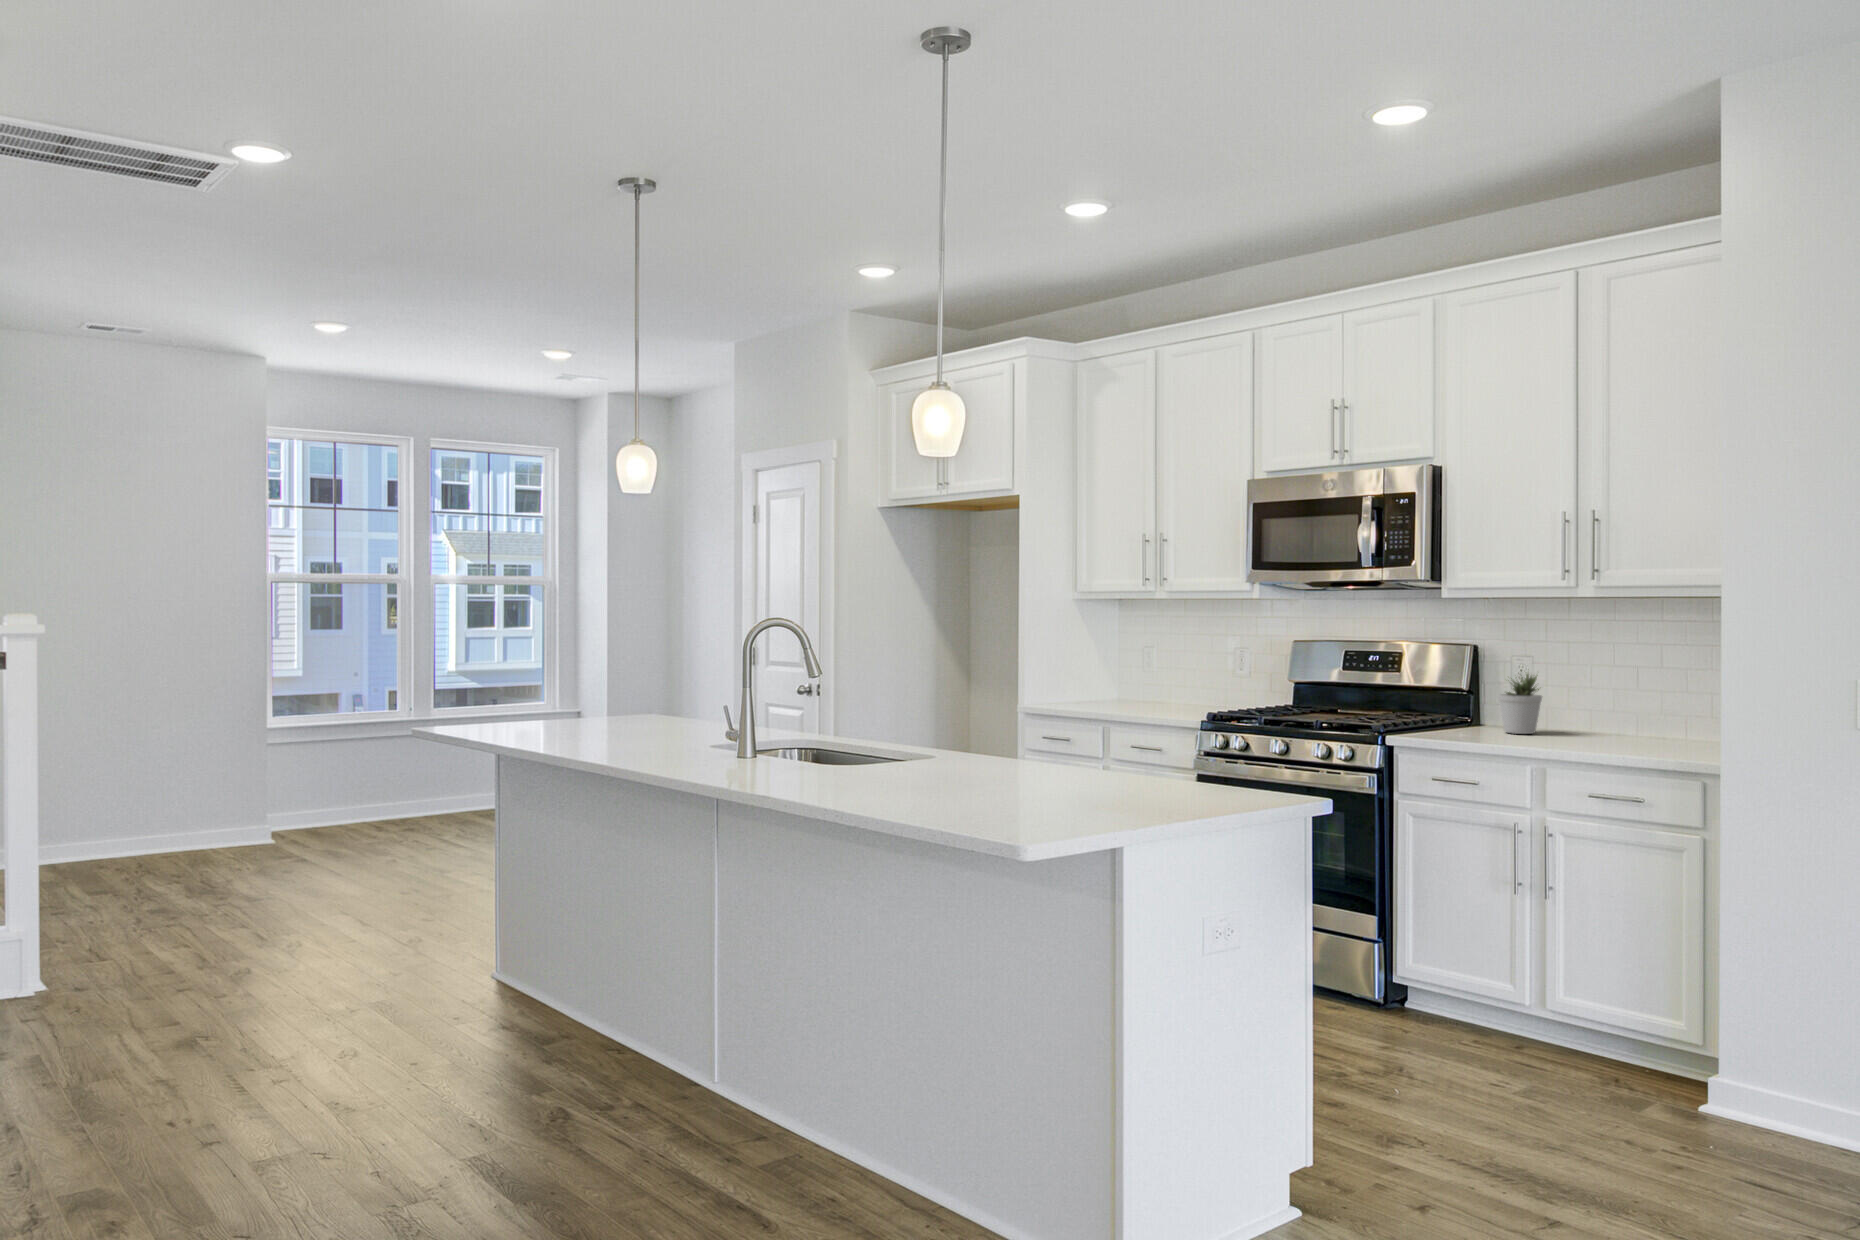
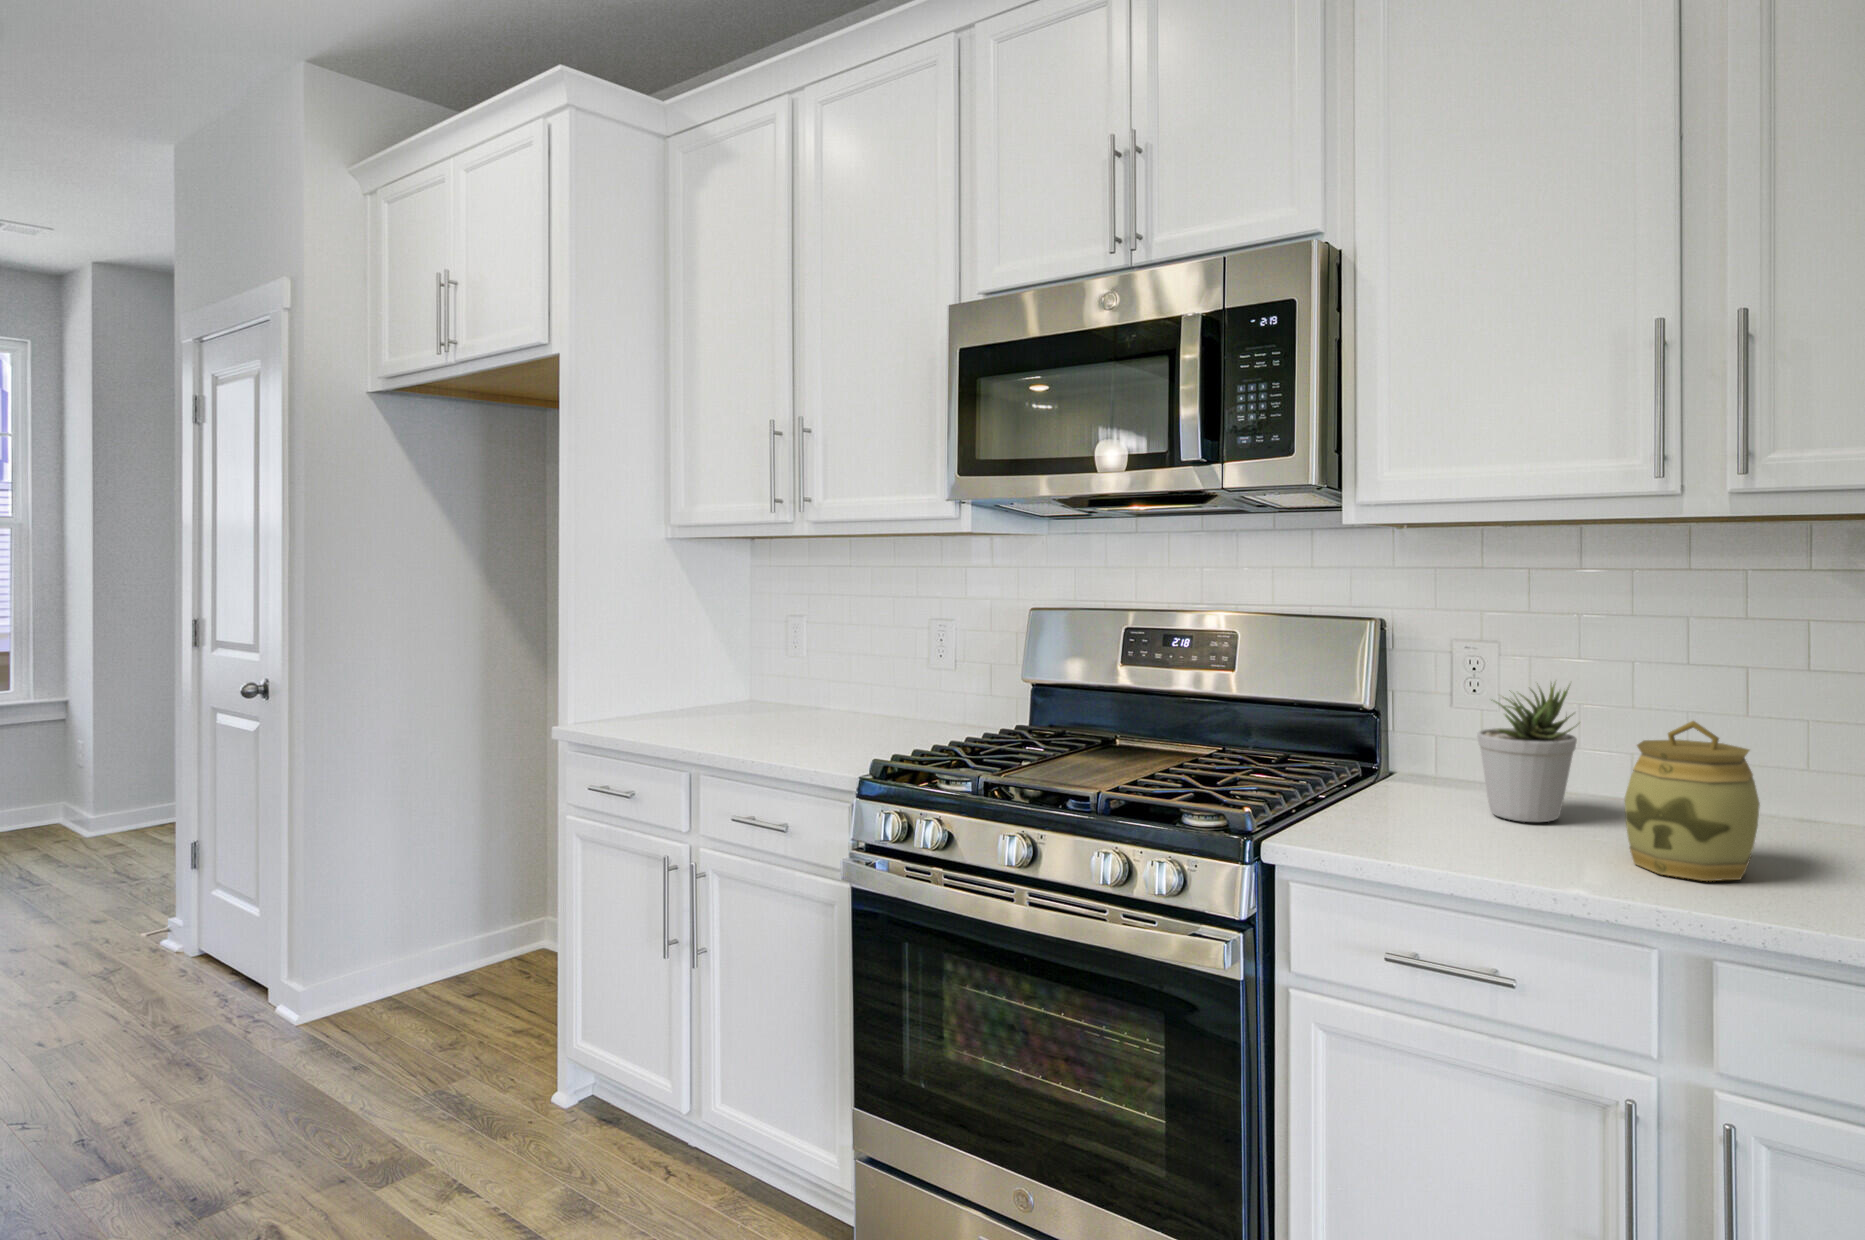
jar: none [1540,682,1594,746] -> present [1625,721,1760,881]

